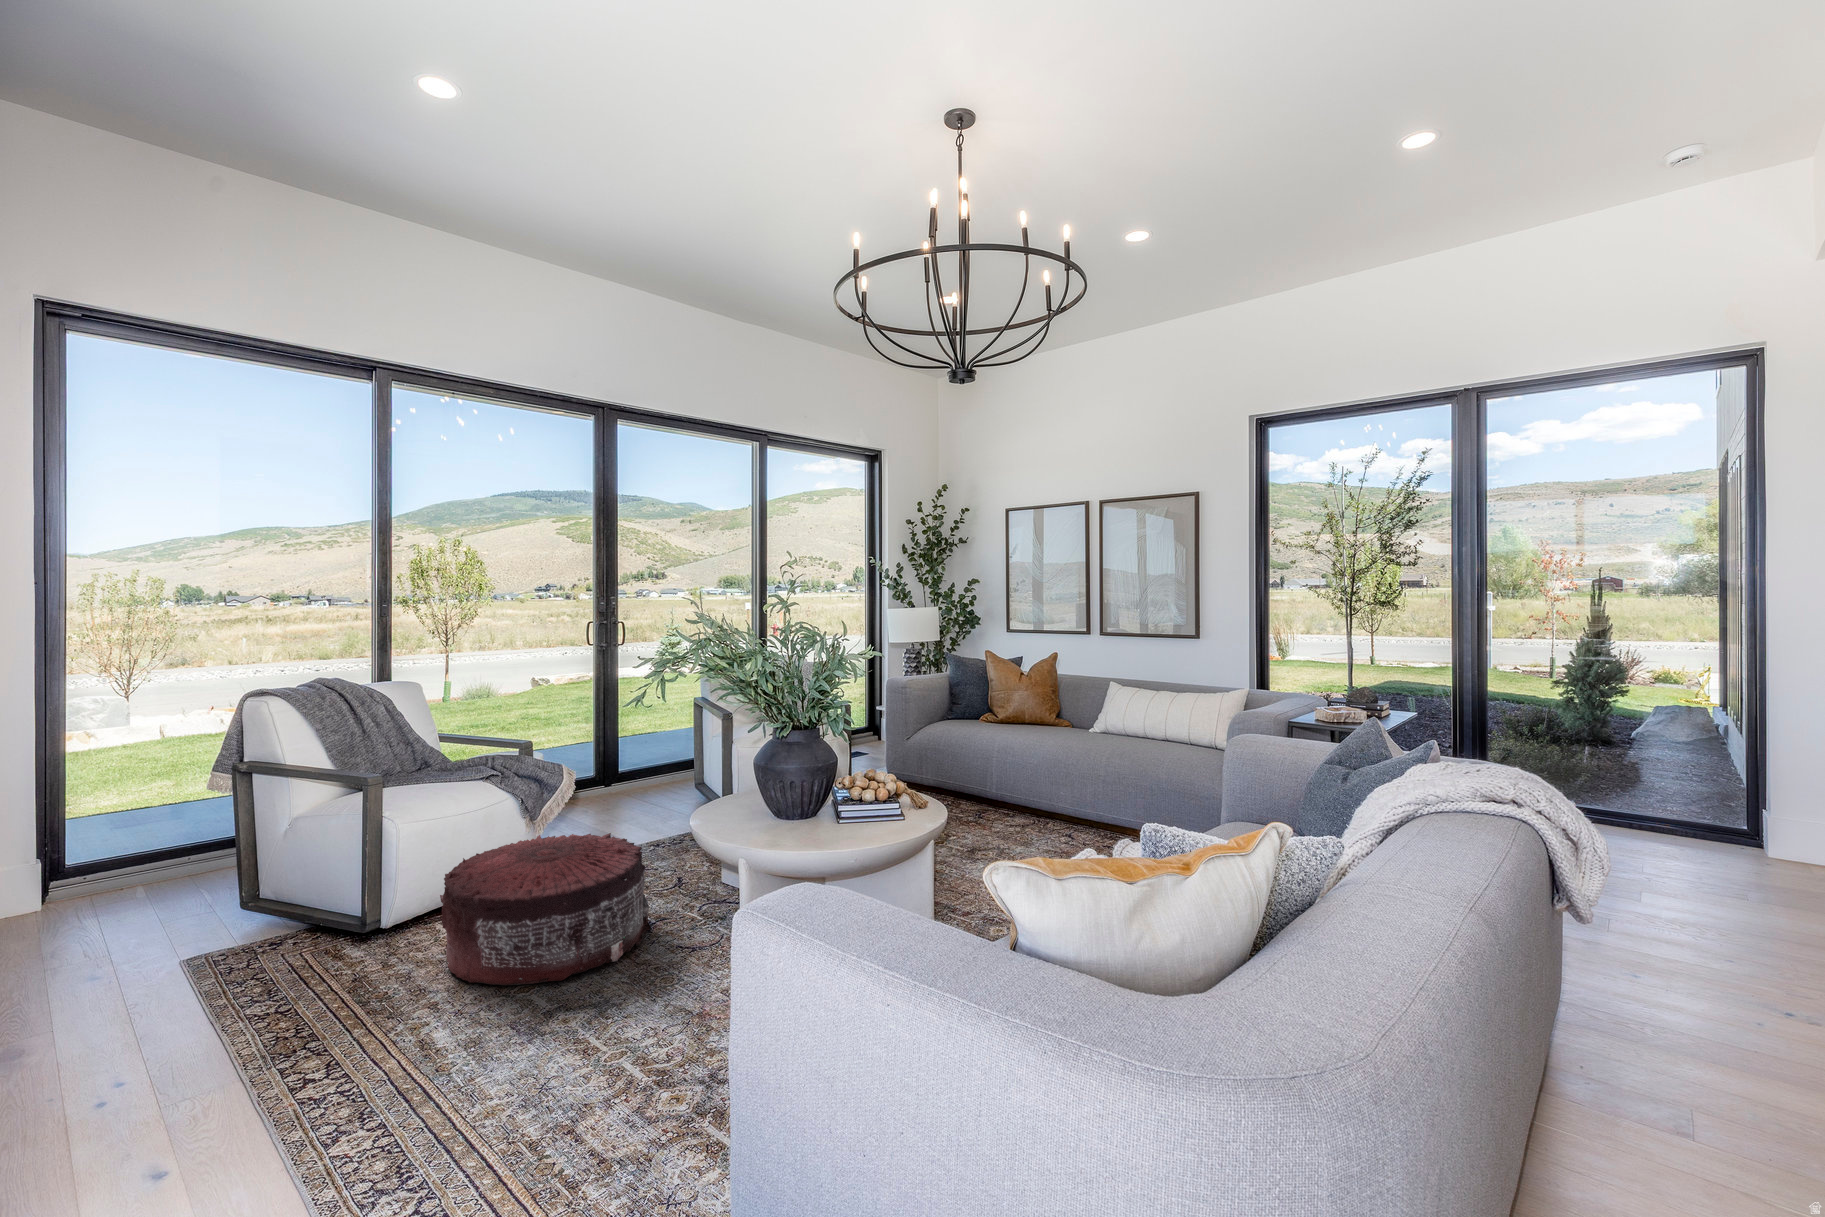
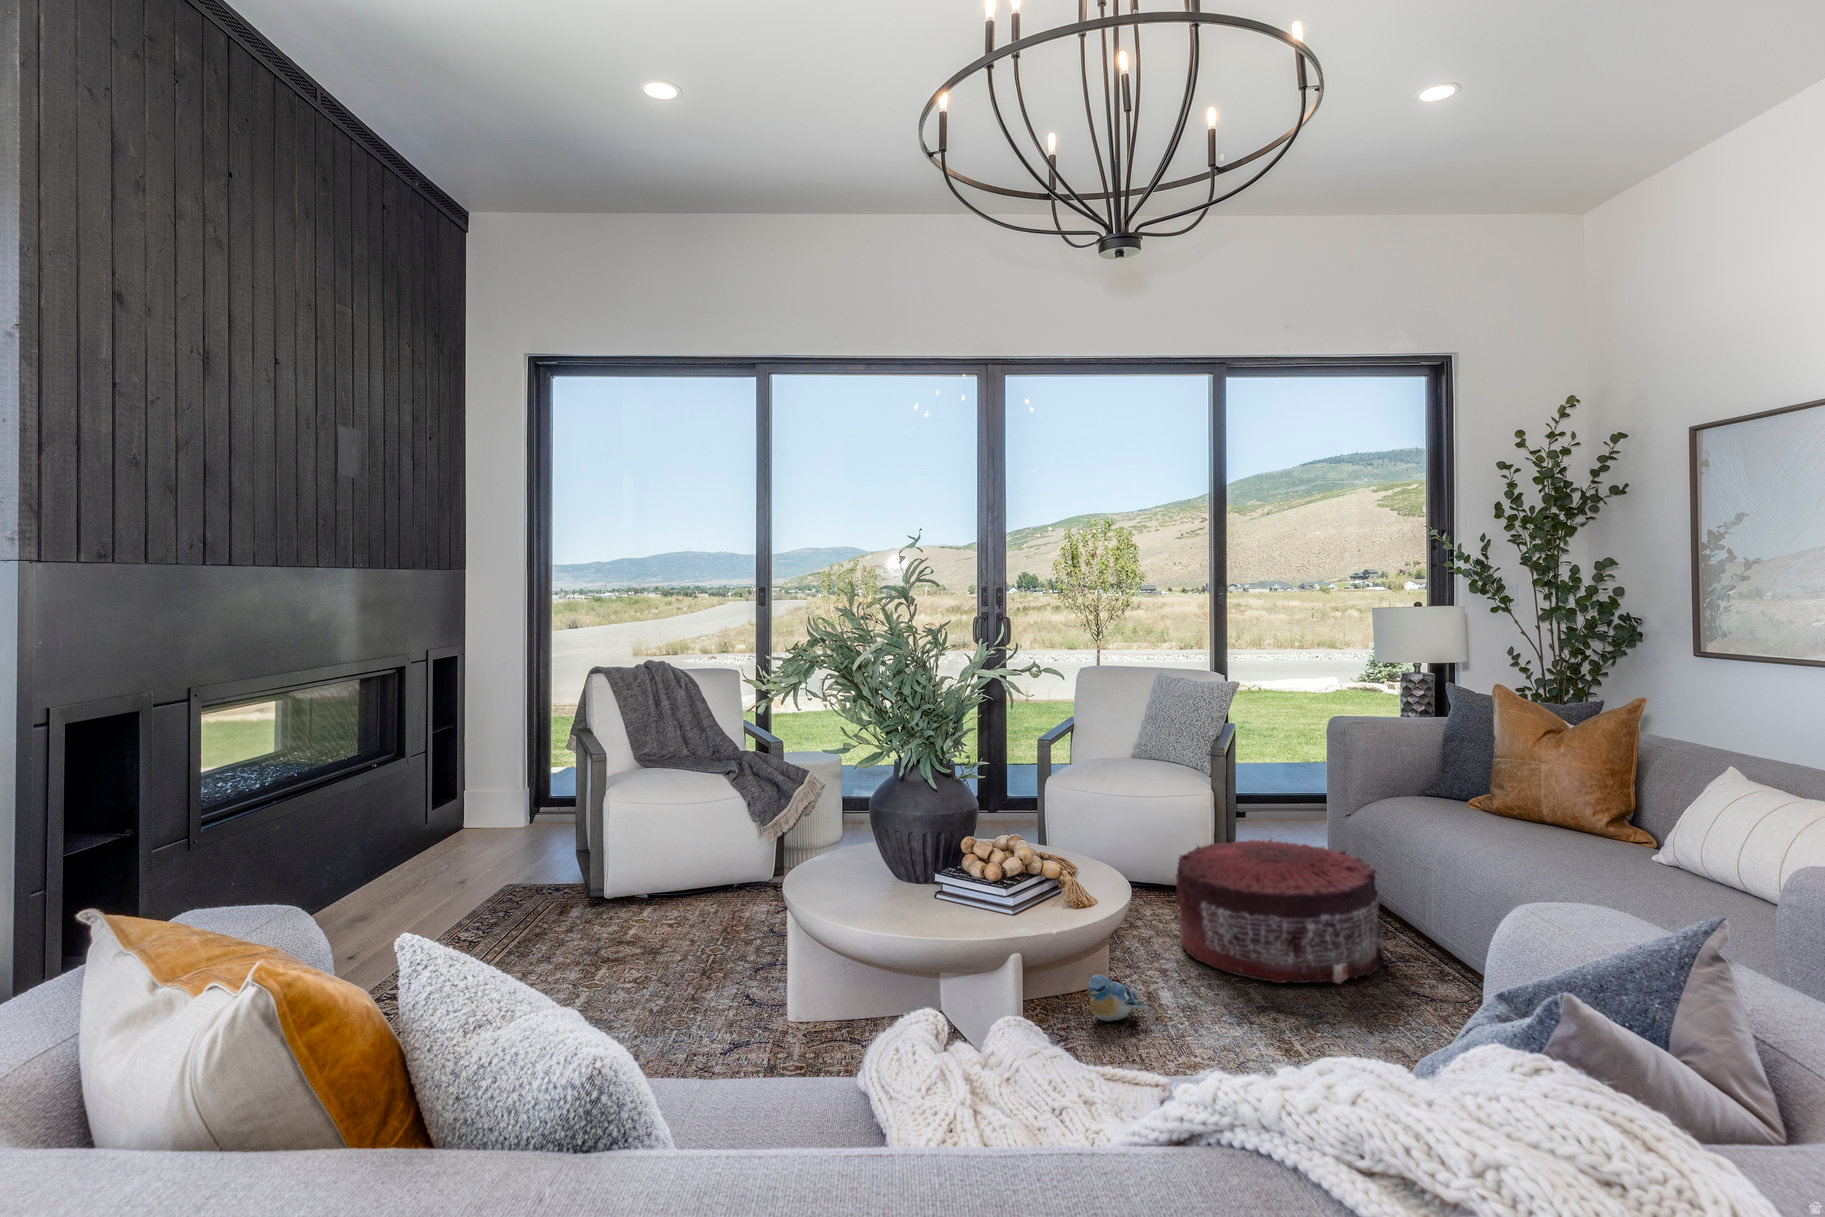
plush toy: none [346,1046,427,1100] -> present [1087,974,1149,1021]

